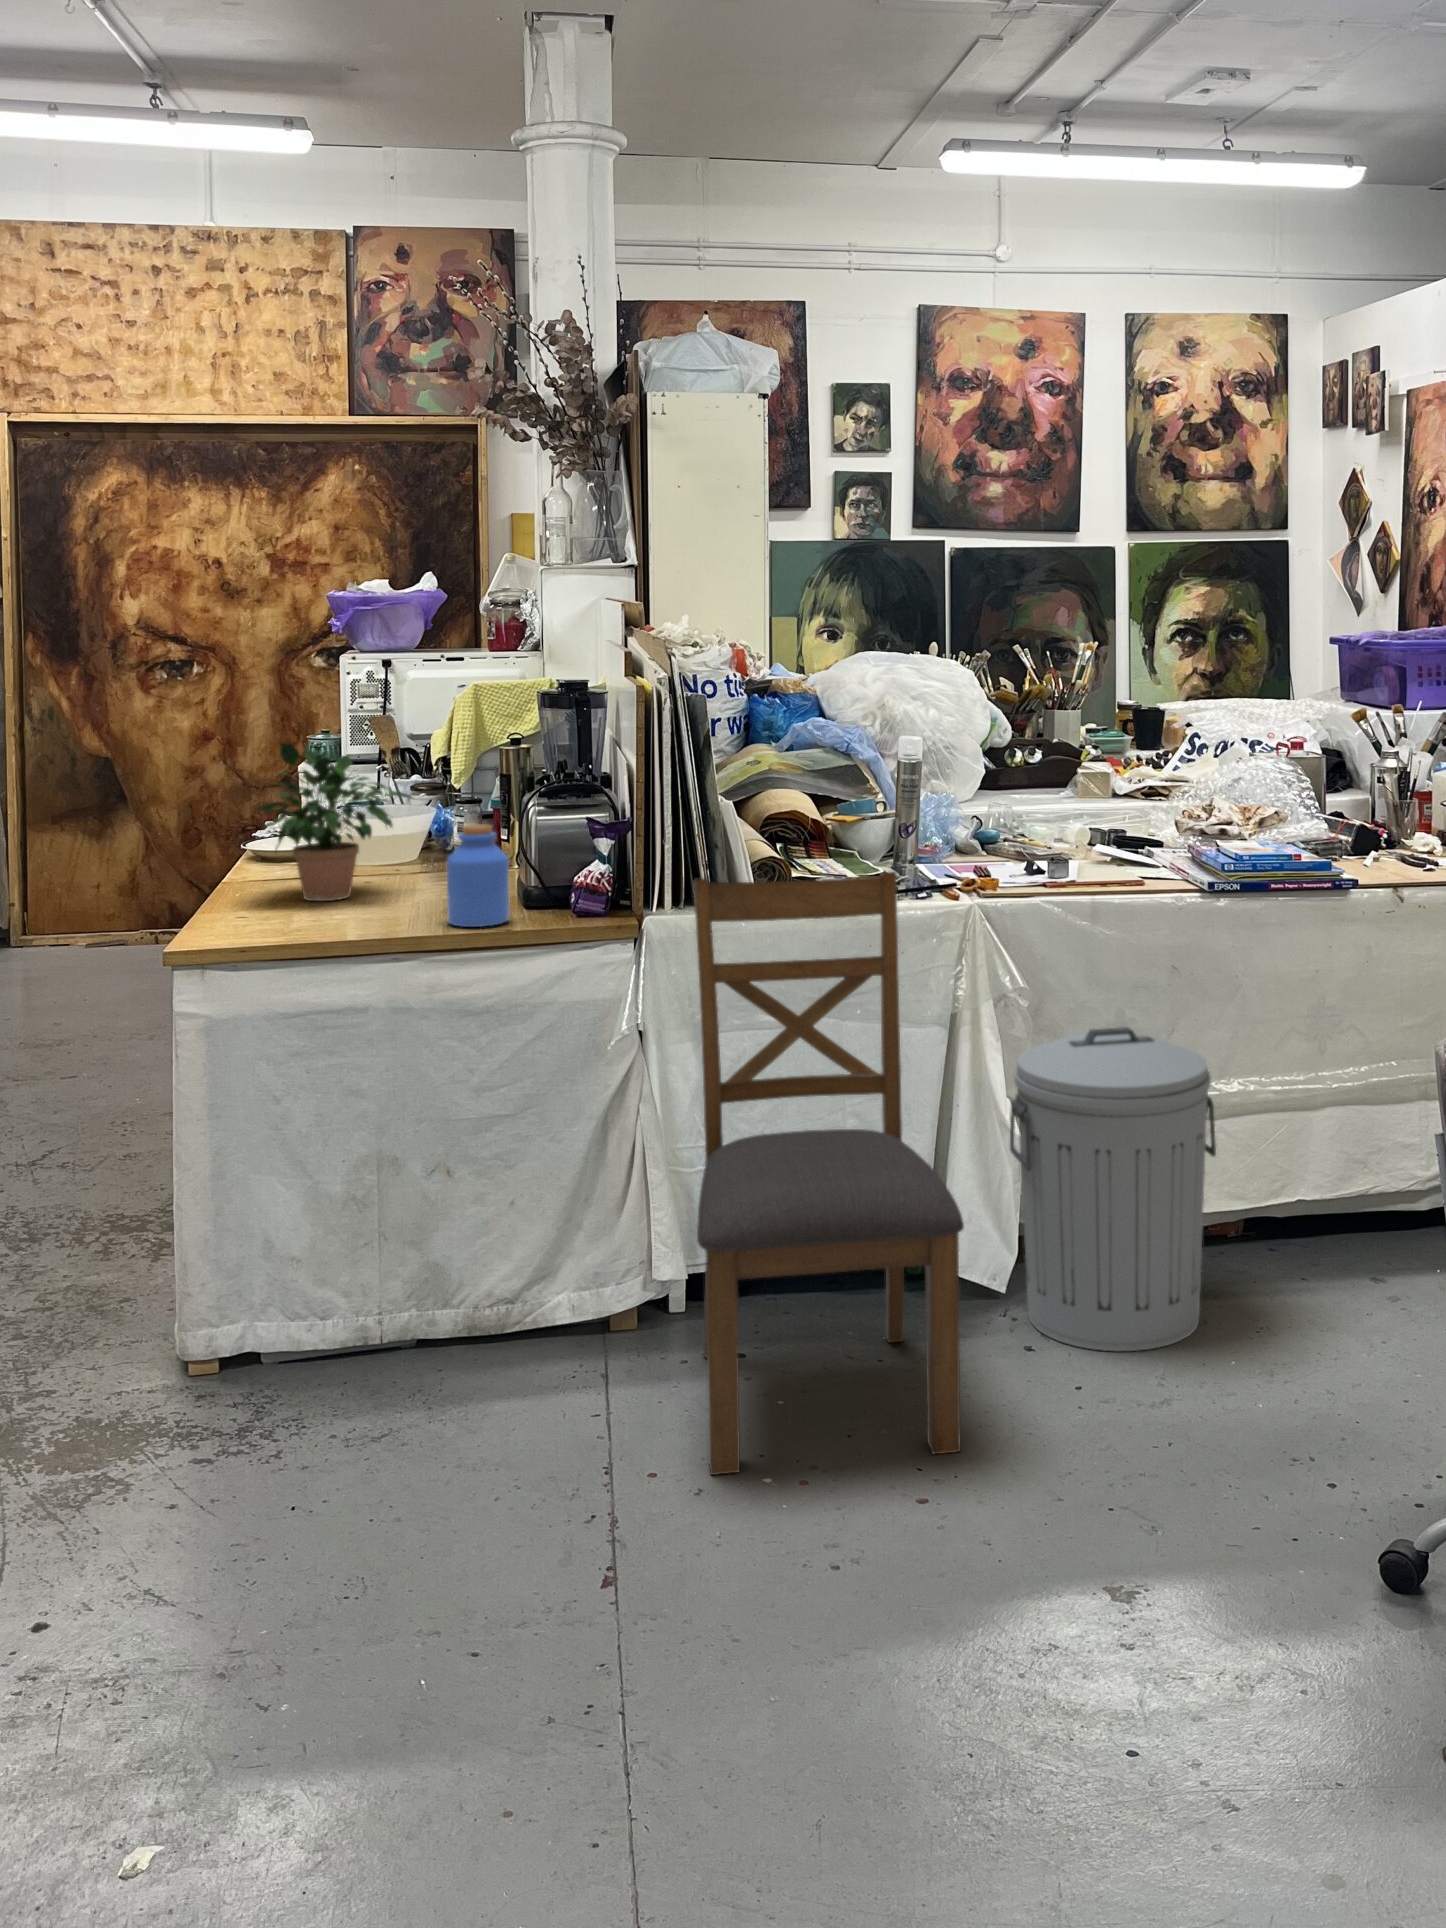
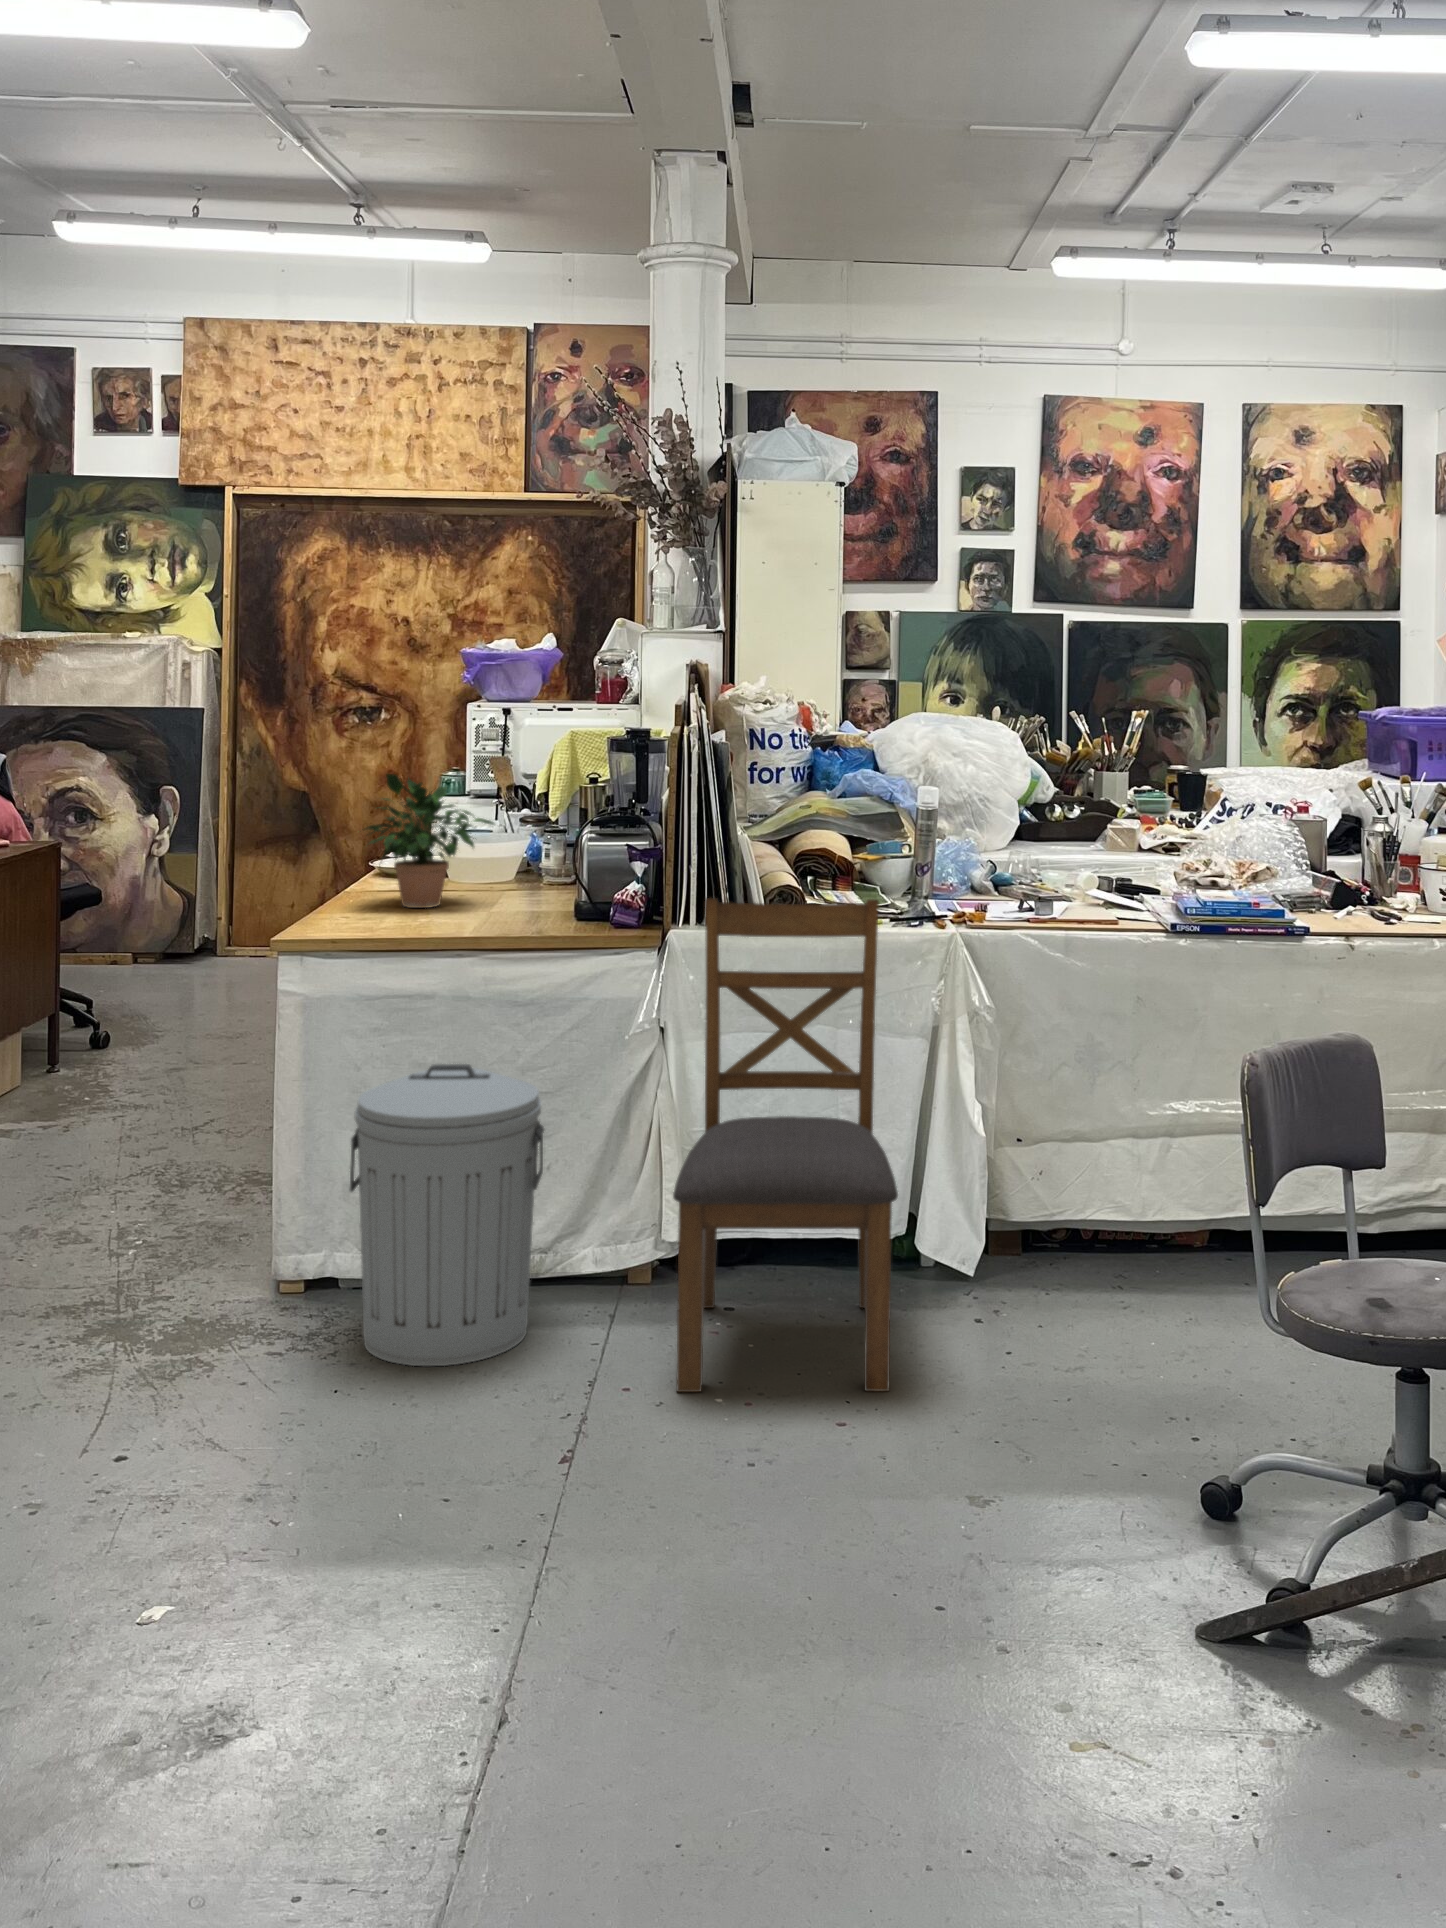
jar: present [447,824,510,927] -> none [508,847,560,932]
trash can: present [1010,1027,1216,1351] -> present [350,1064,544,1366]

